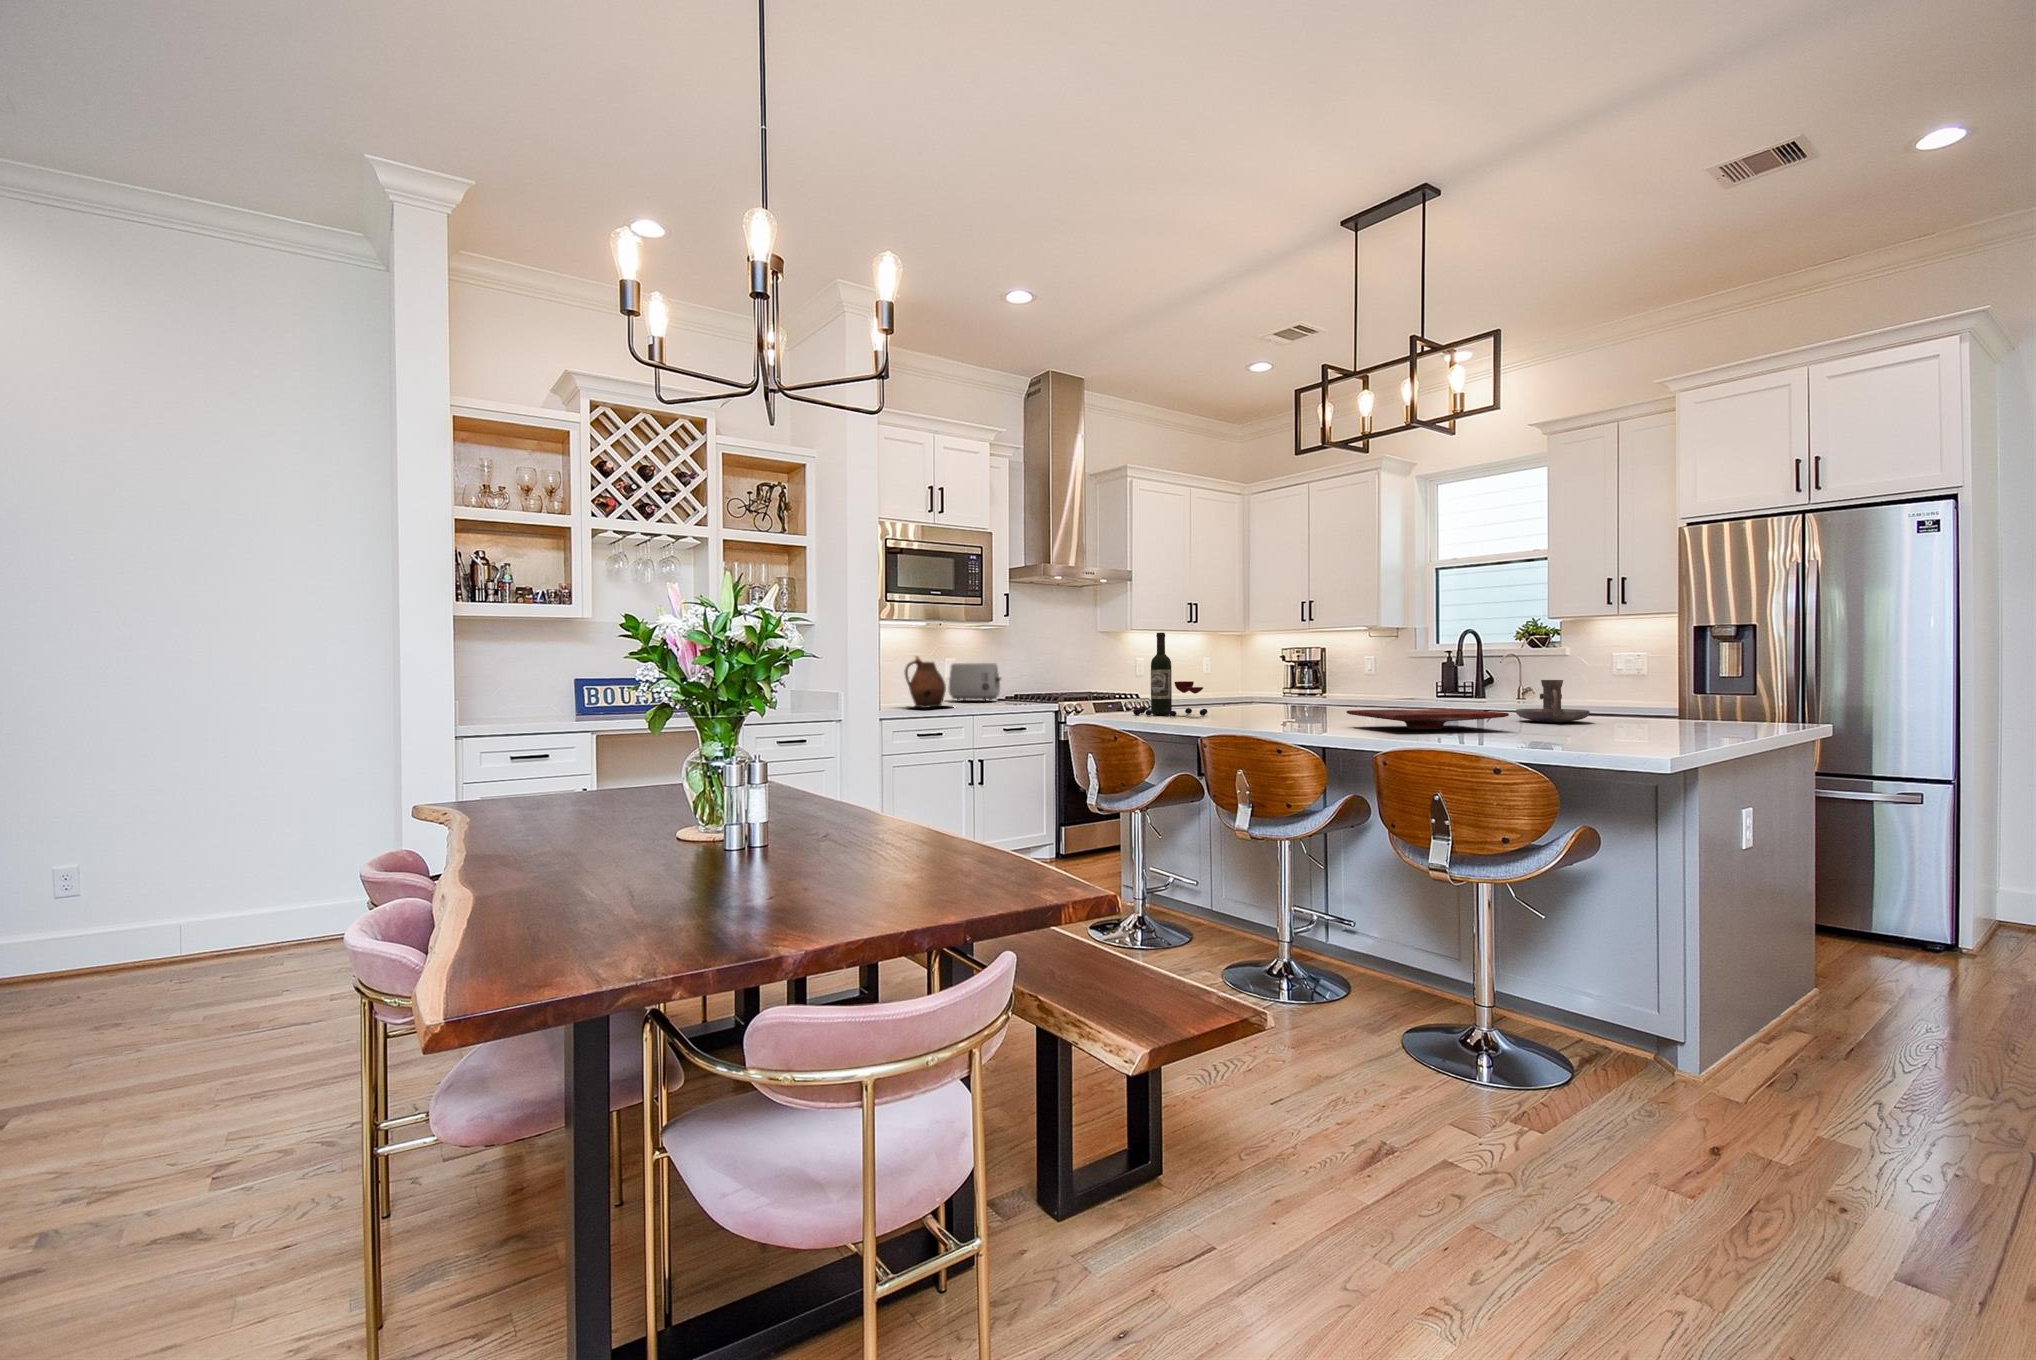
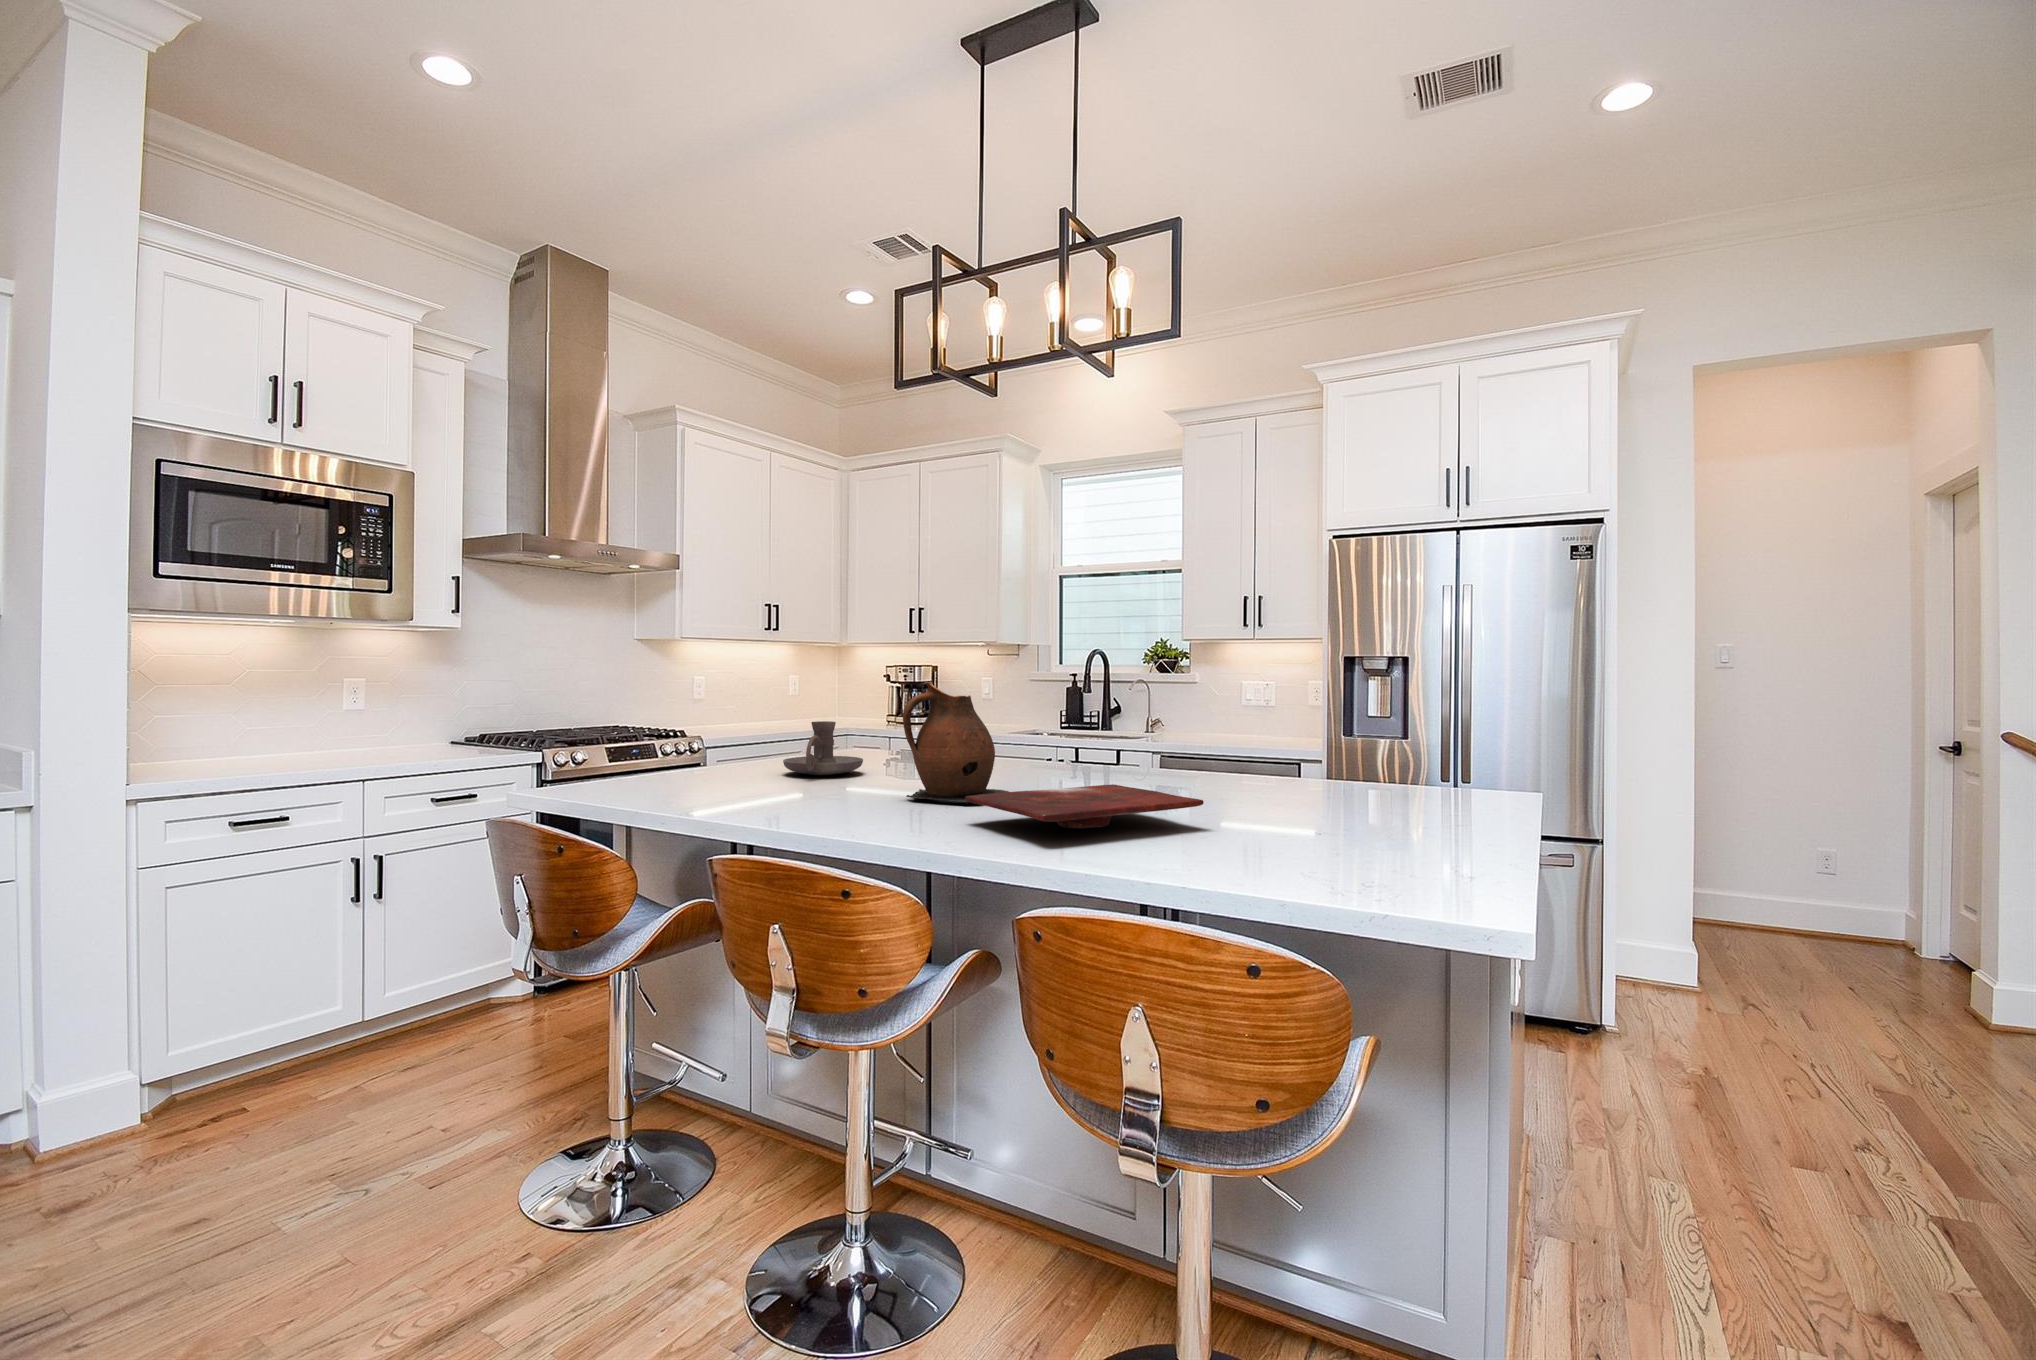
wine bottle: present [1133,633,1208,717] -> none [622,653,752,798]
ceramic pitcher: present [904,656,947,708] -> present [903,682,1009,804]
toaster: present [949,663,1001,701] -> none [341,687,441,751]
candle holder: present [1516,680,1590,722] -> present [783,721,863,775]

